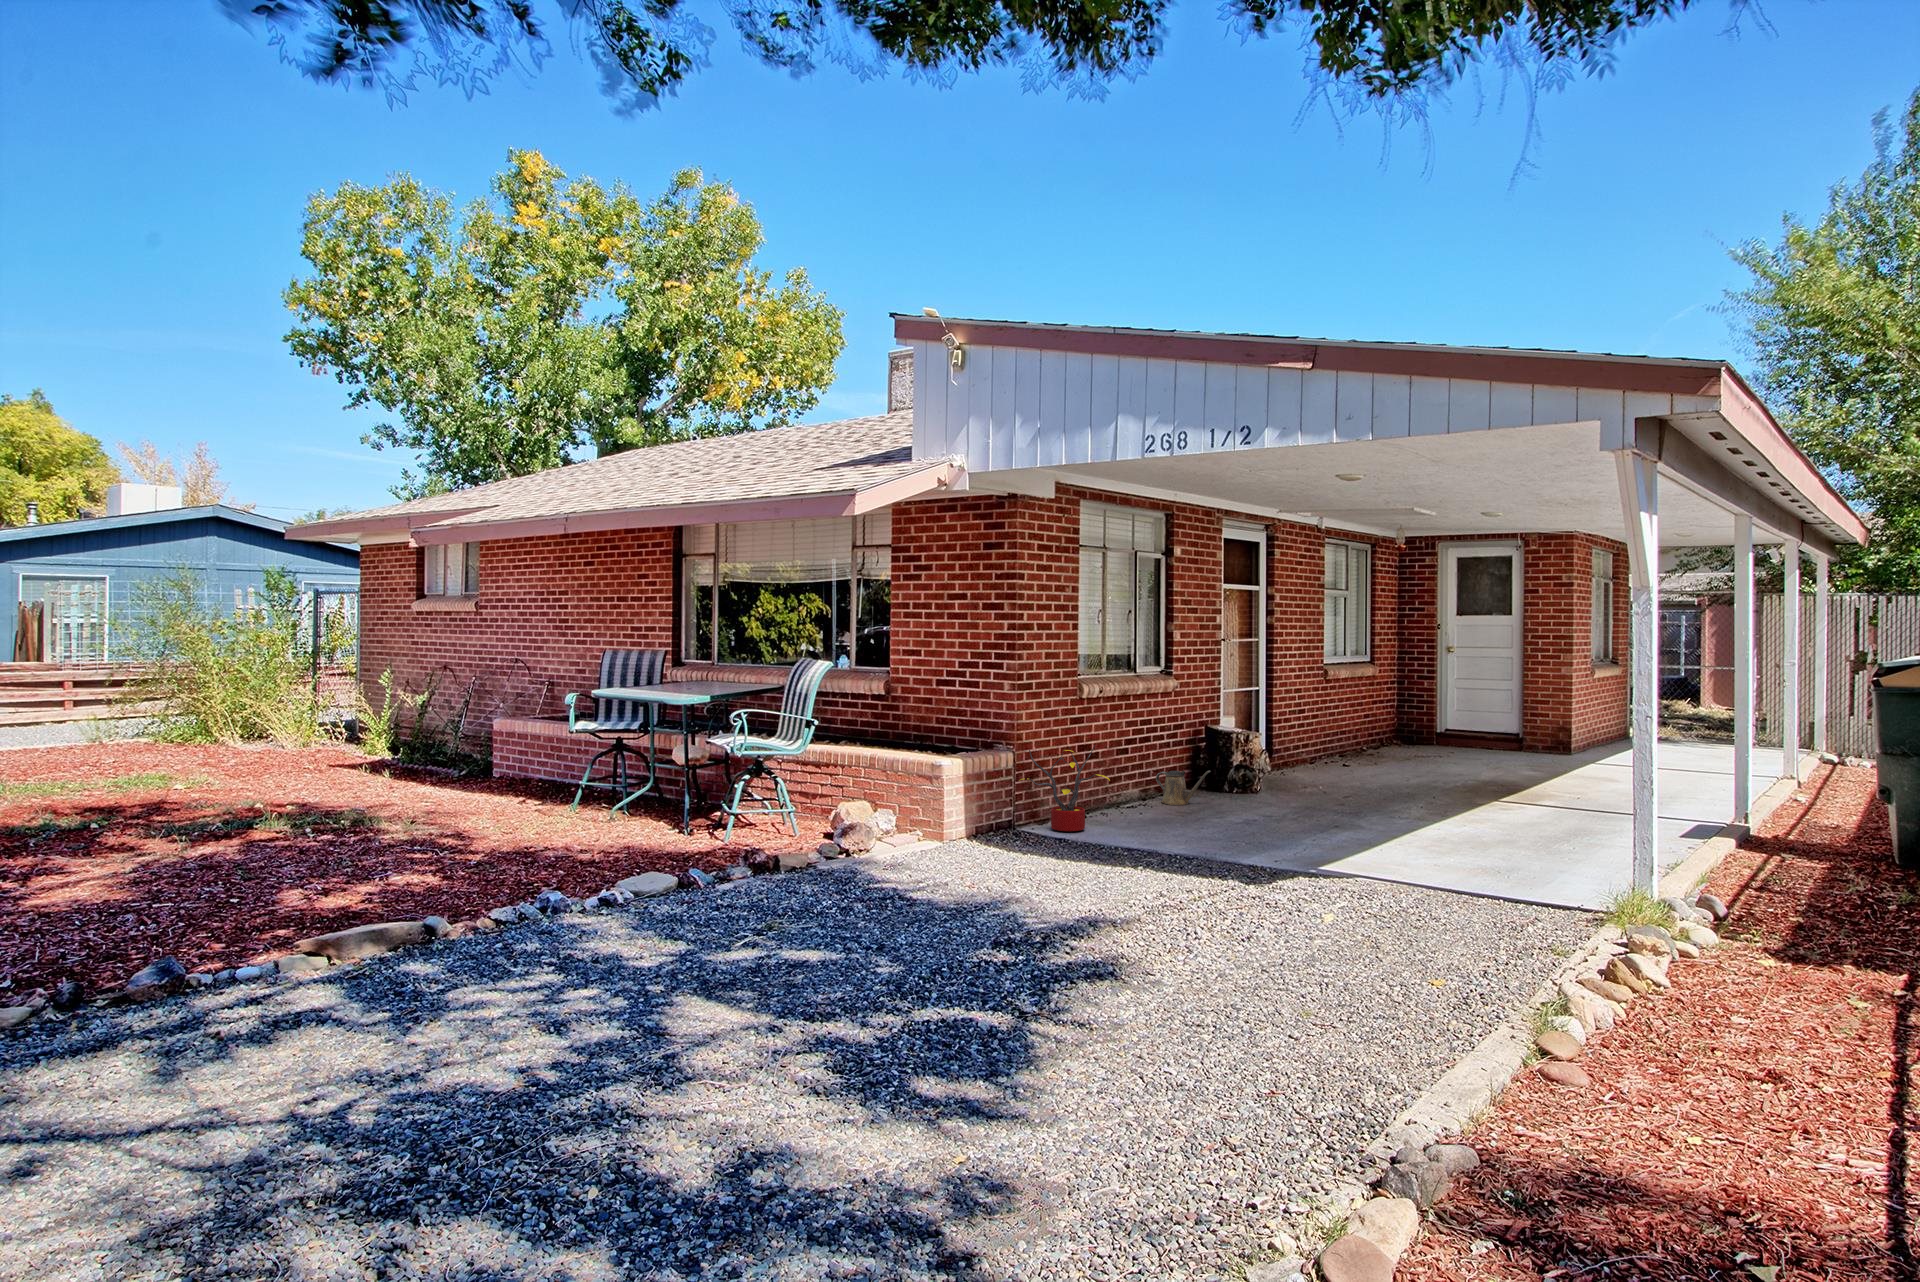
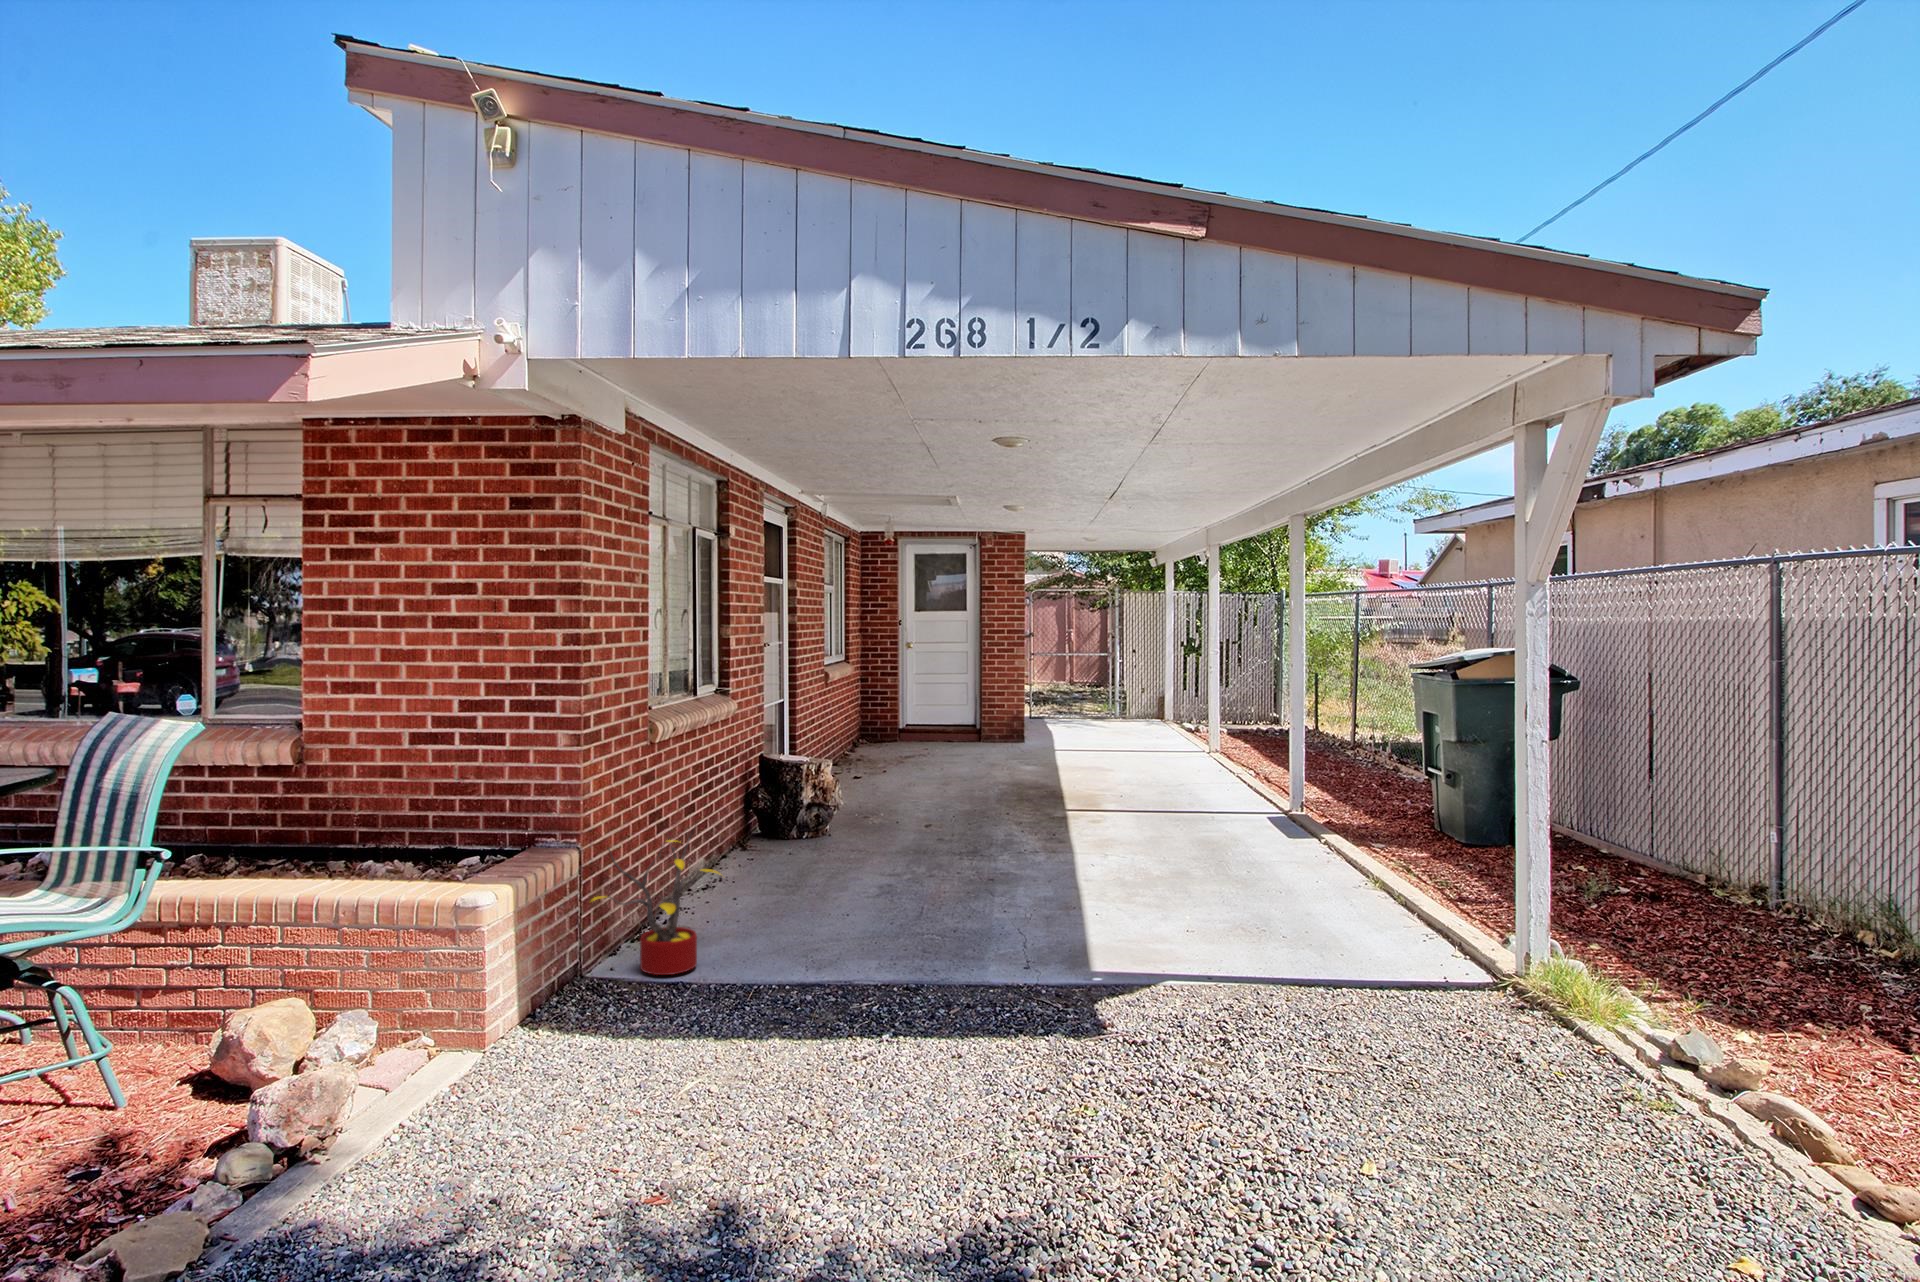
watering can: present [1156,770,1211,805] -> none [720,830,805,883]

